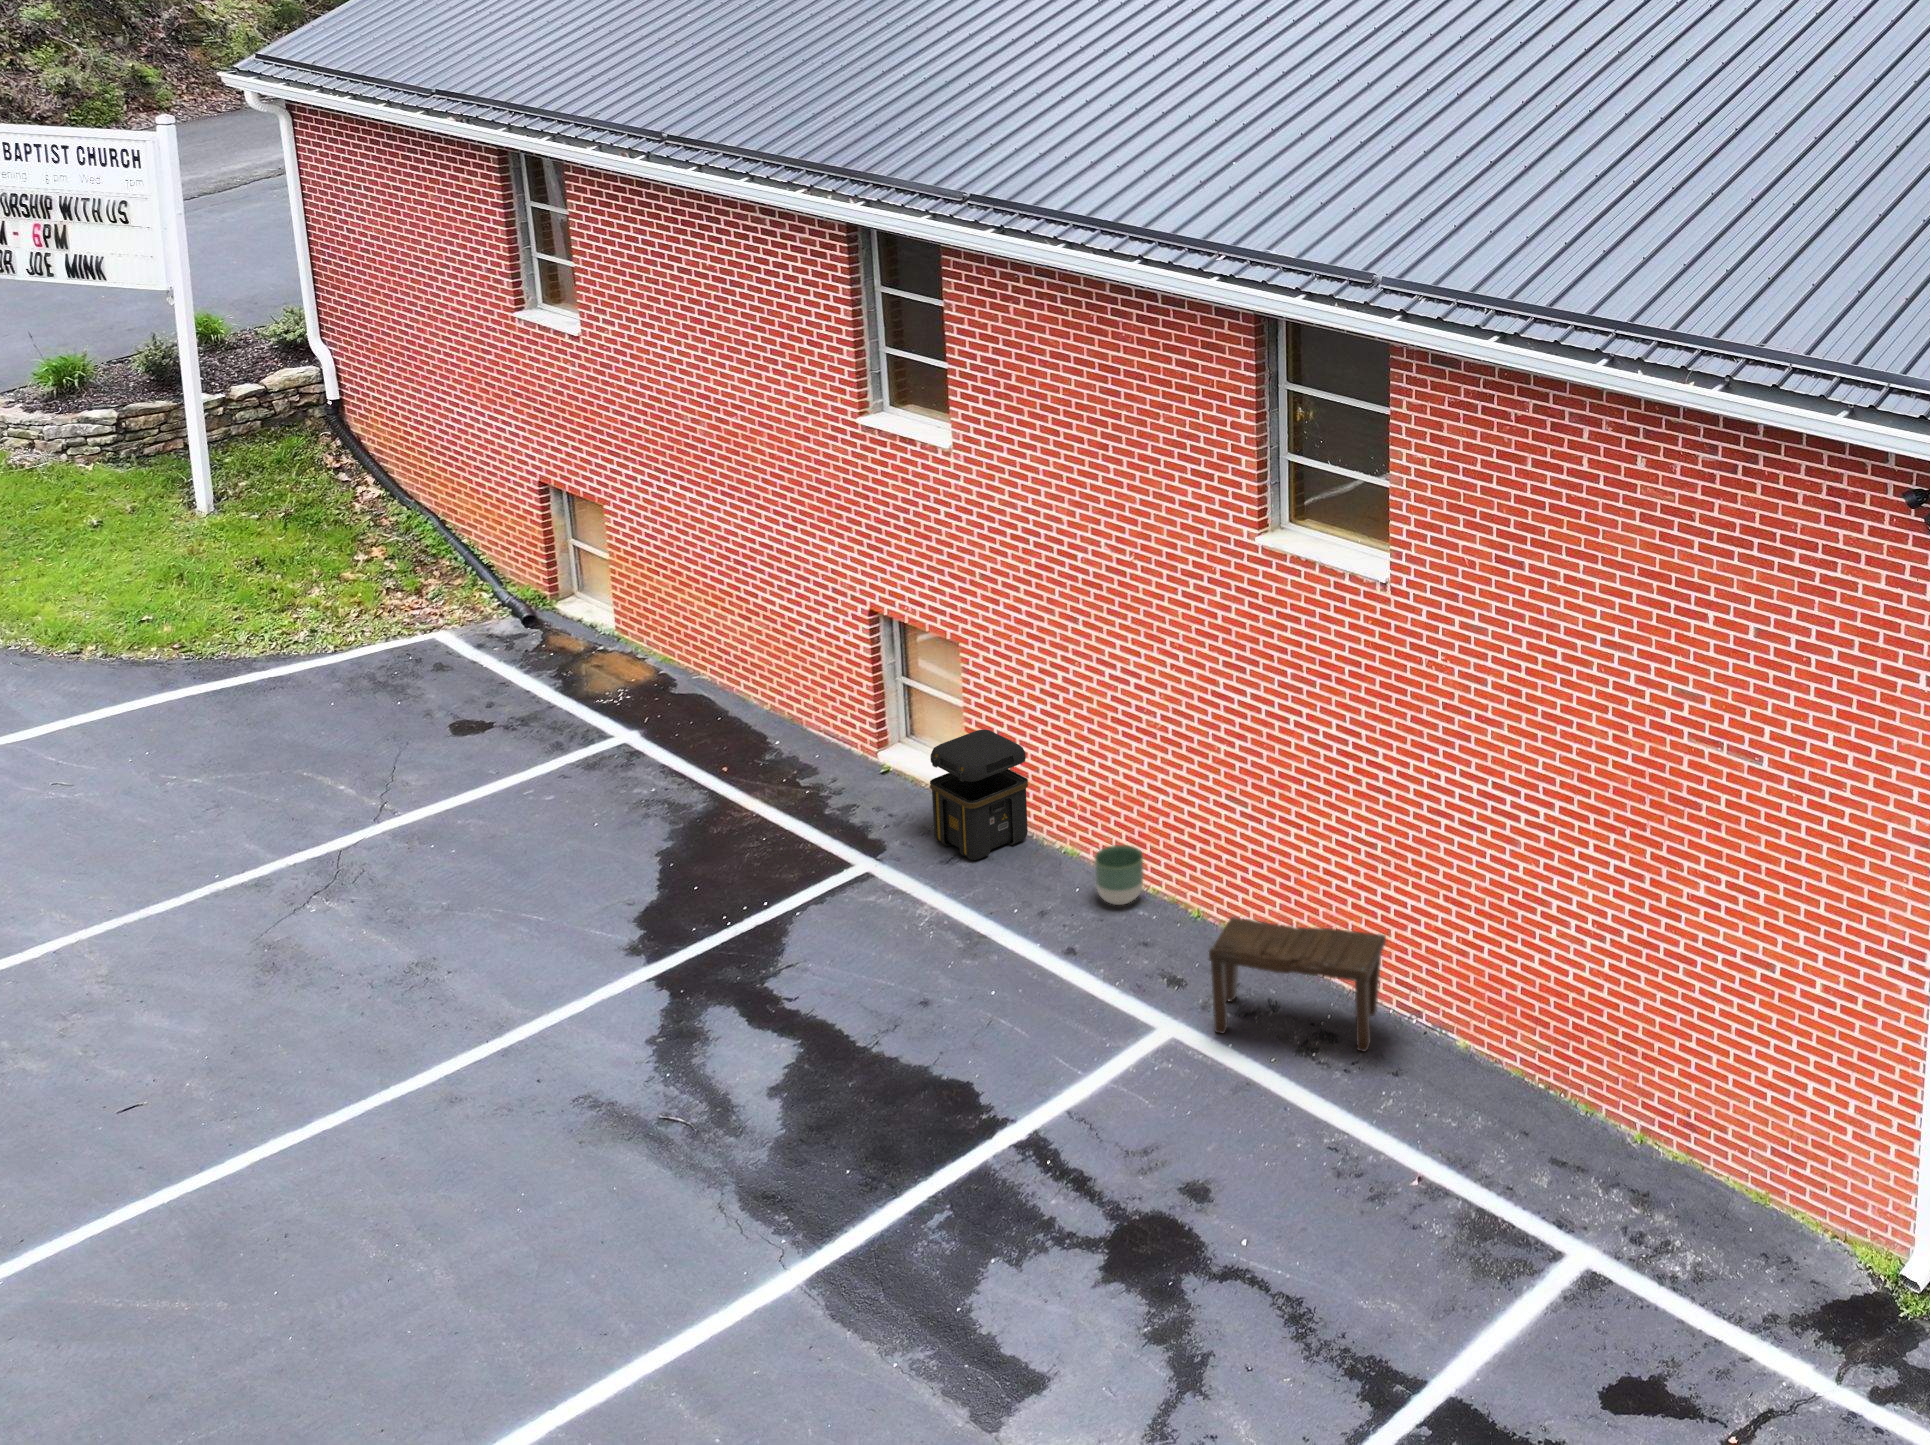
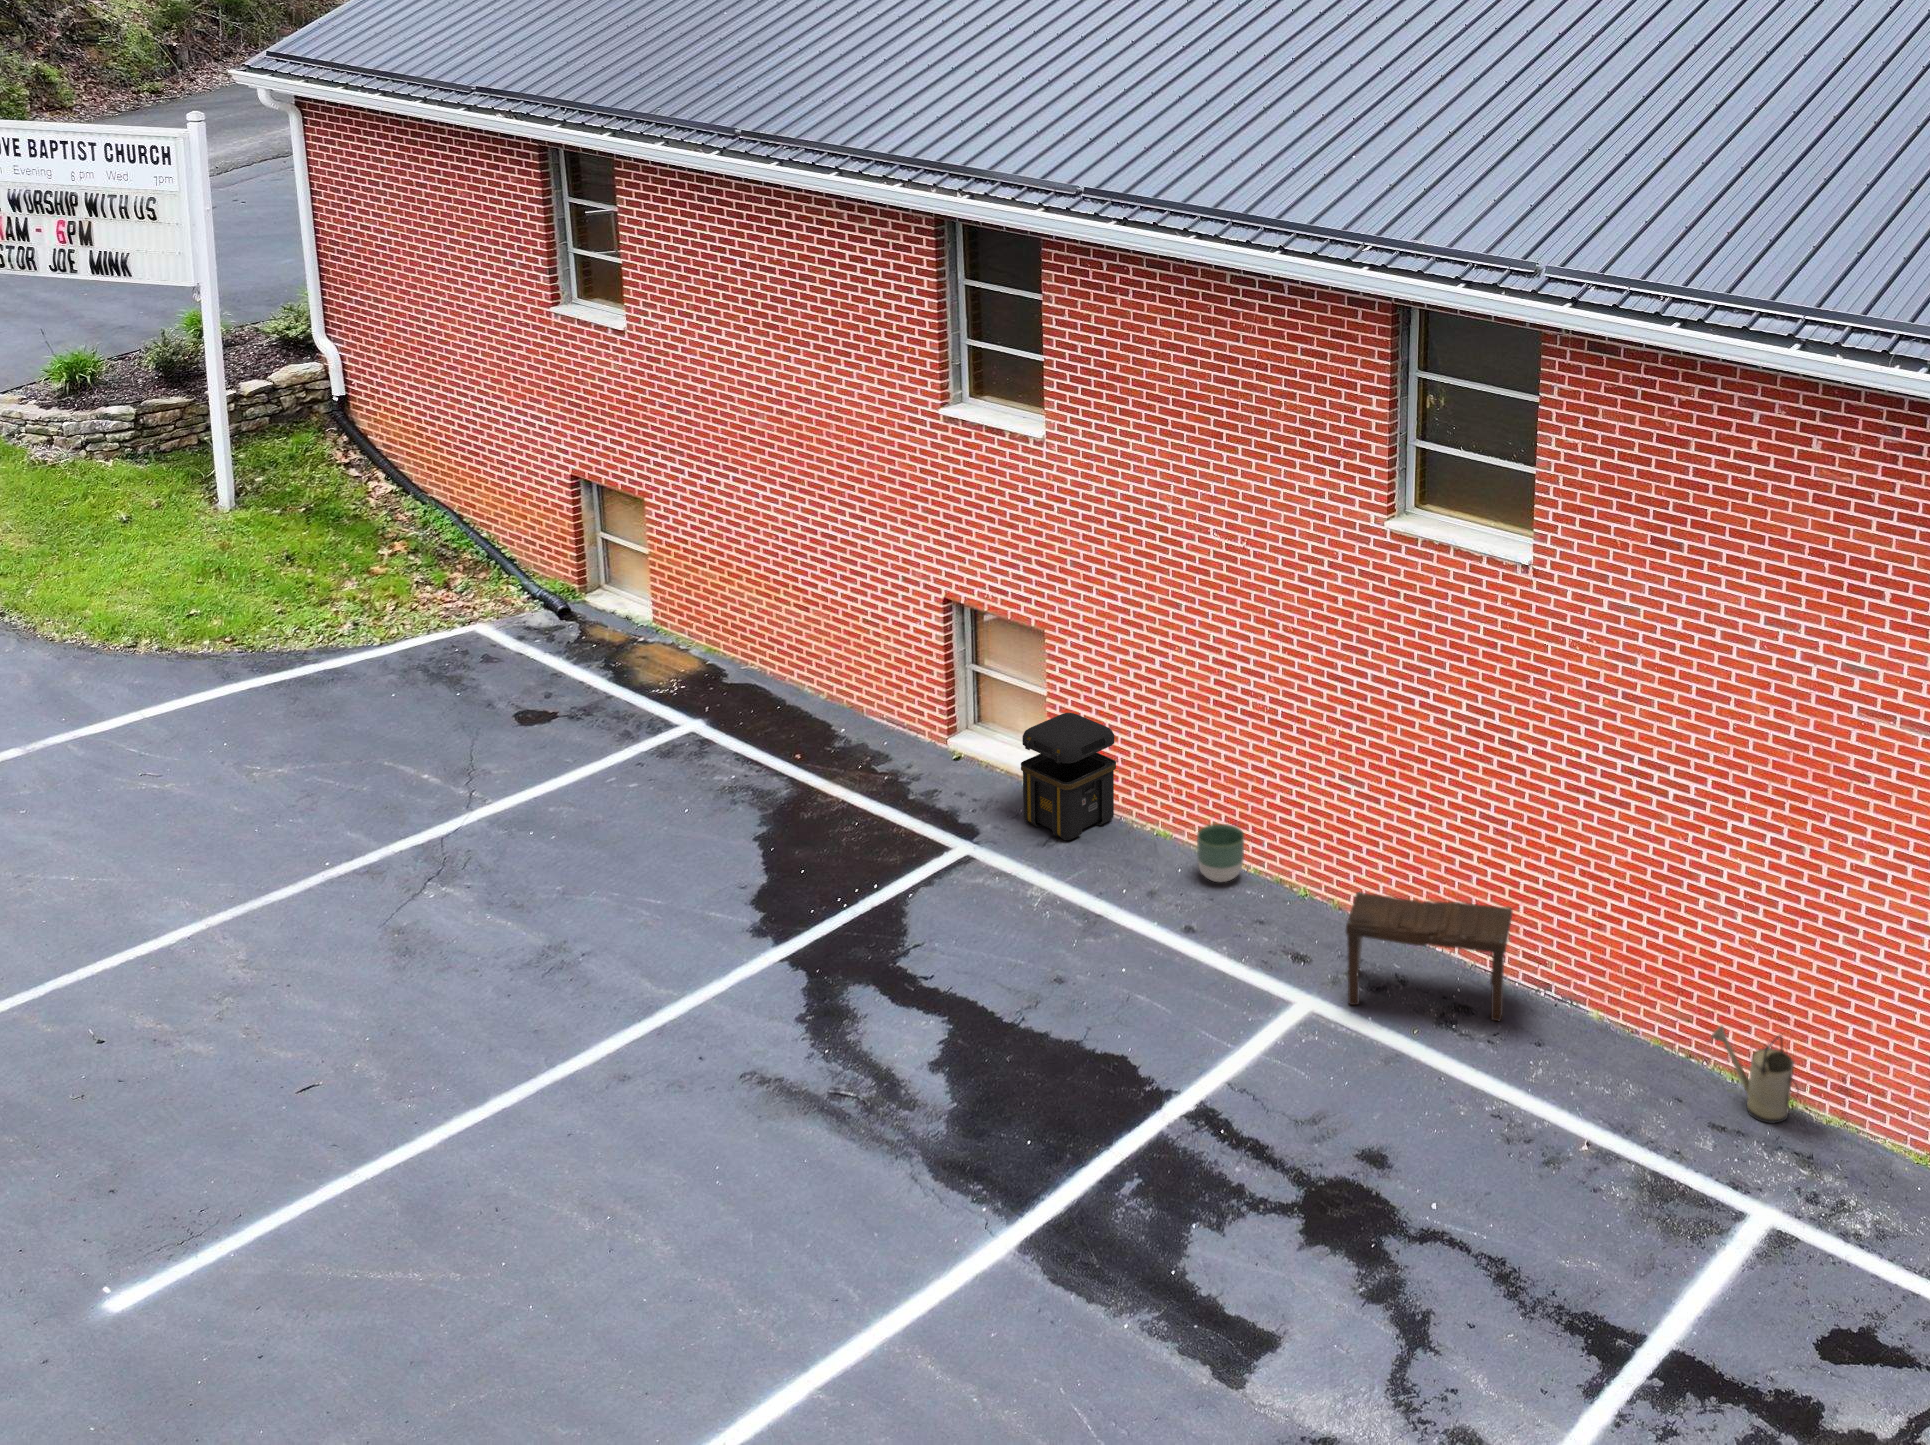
watering can: none [1560,1058,1644,1161] -> present [1711,1026,1797,1123]

